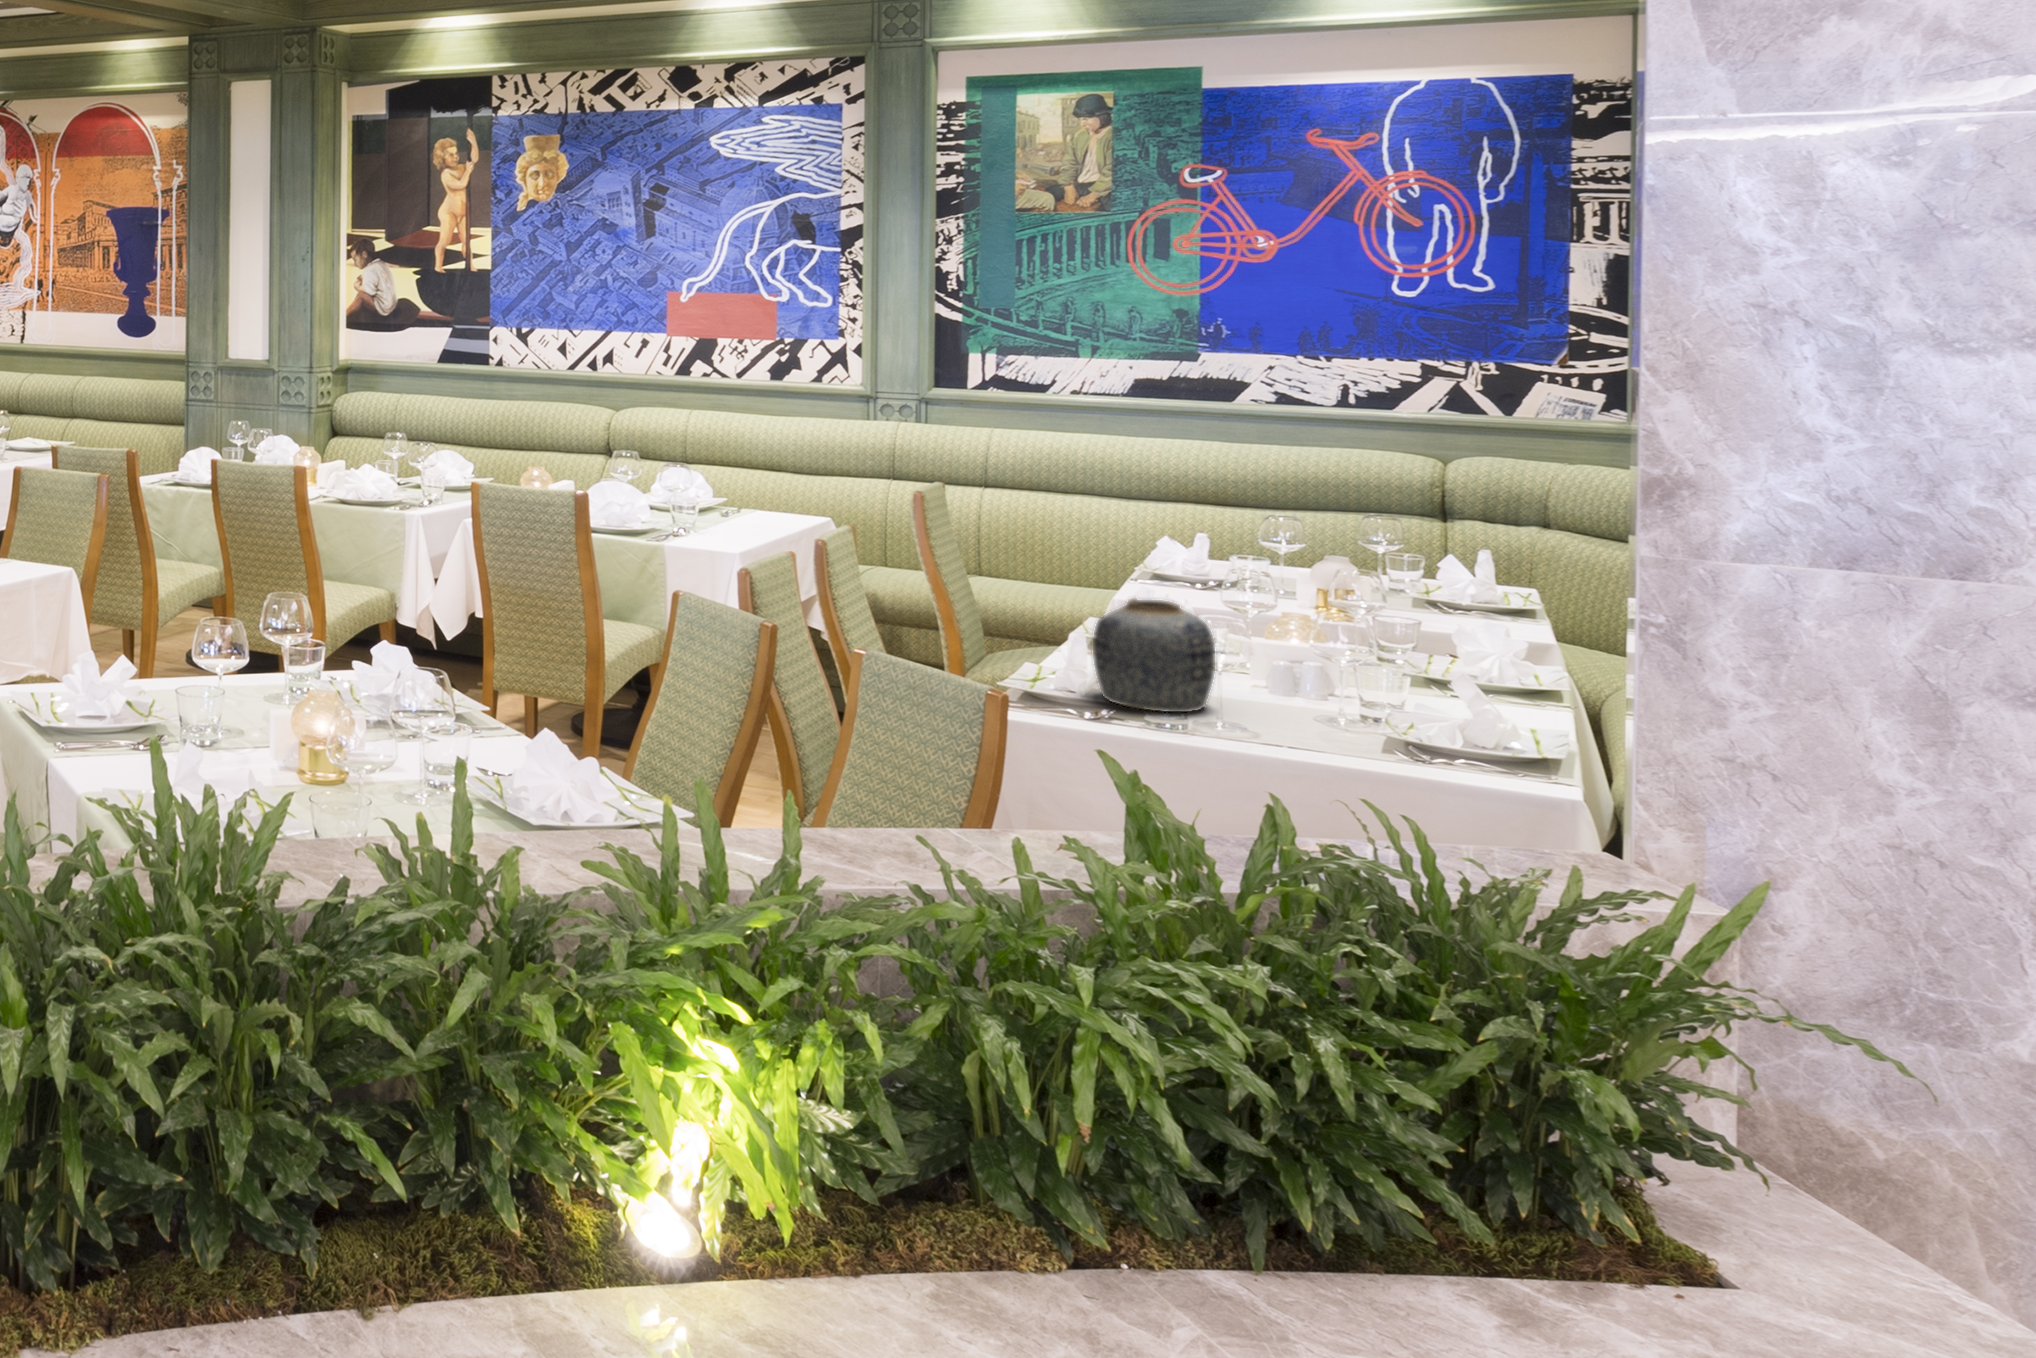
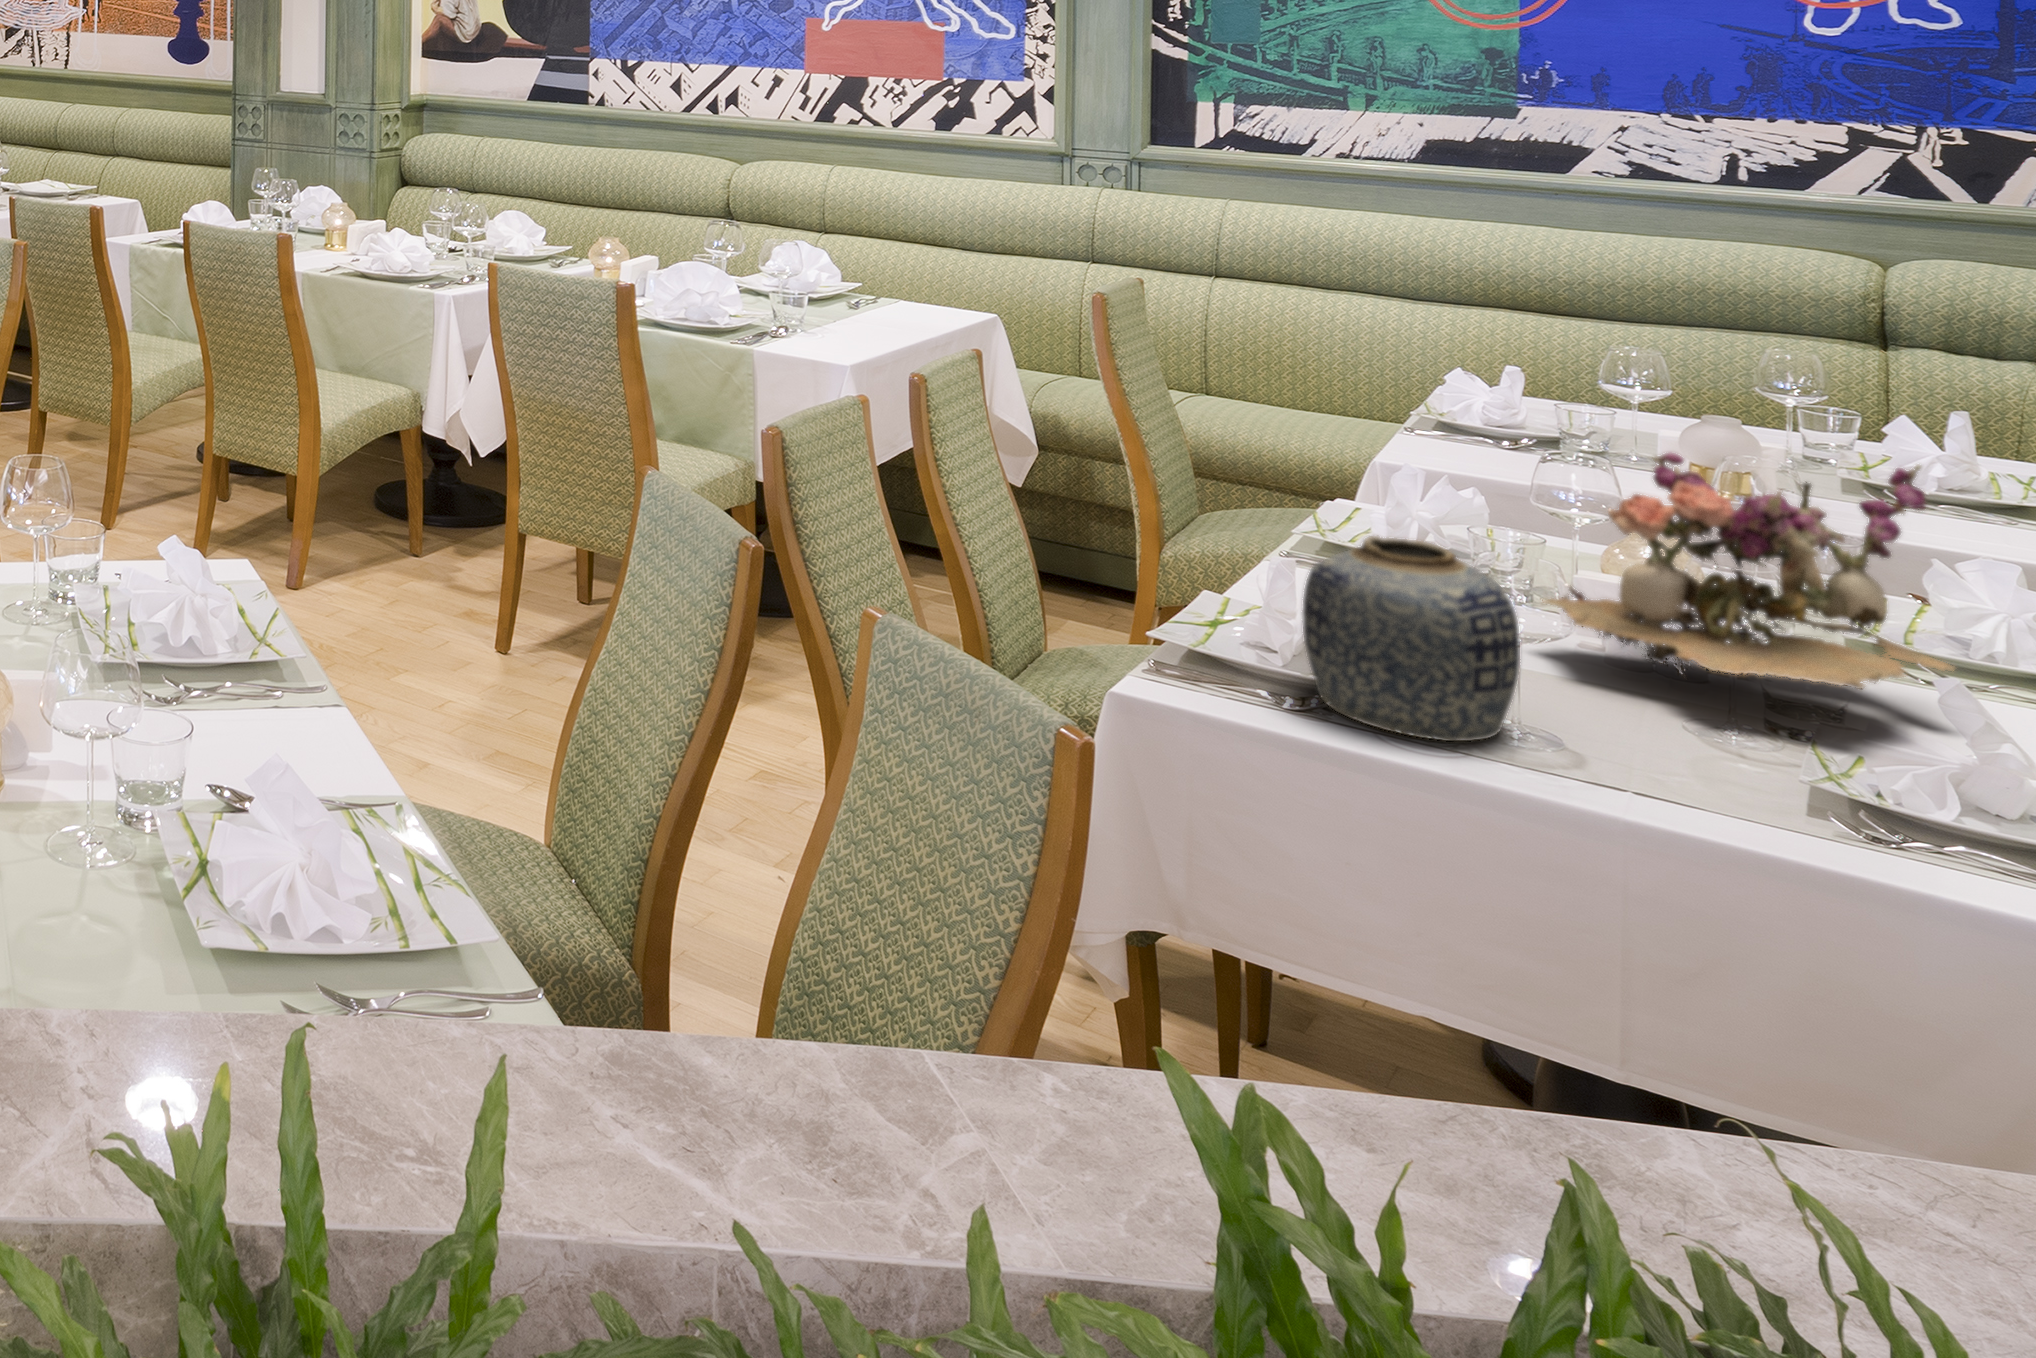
flower arrangement: none [1224,546,1449,684] -> present [1542,453,1954,689]

